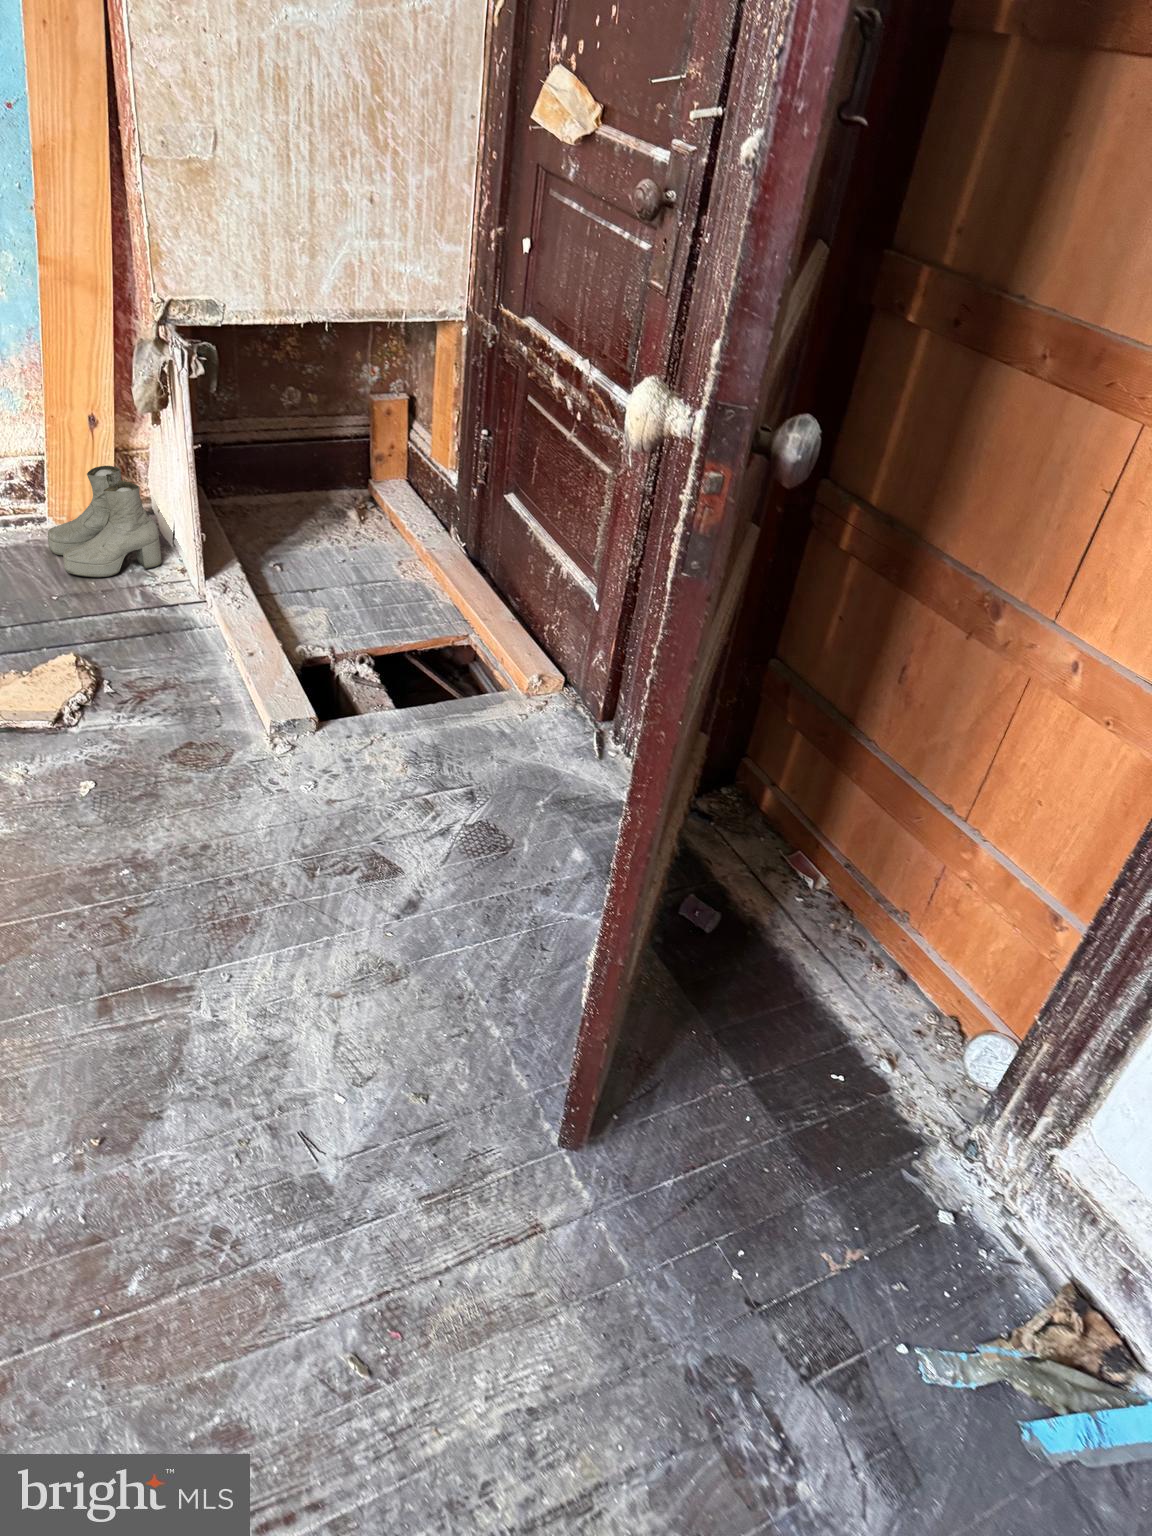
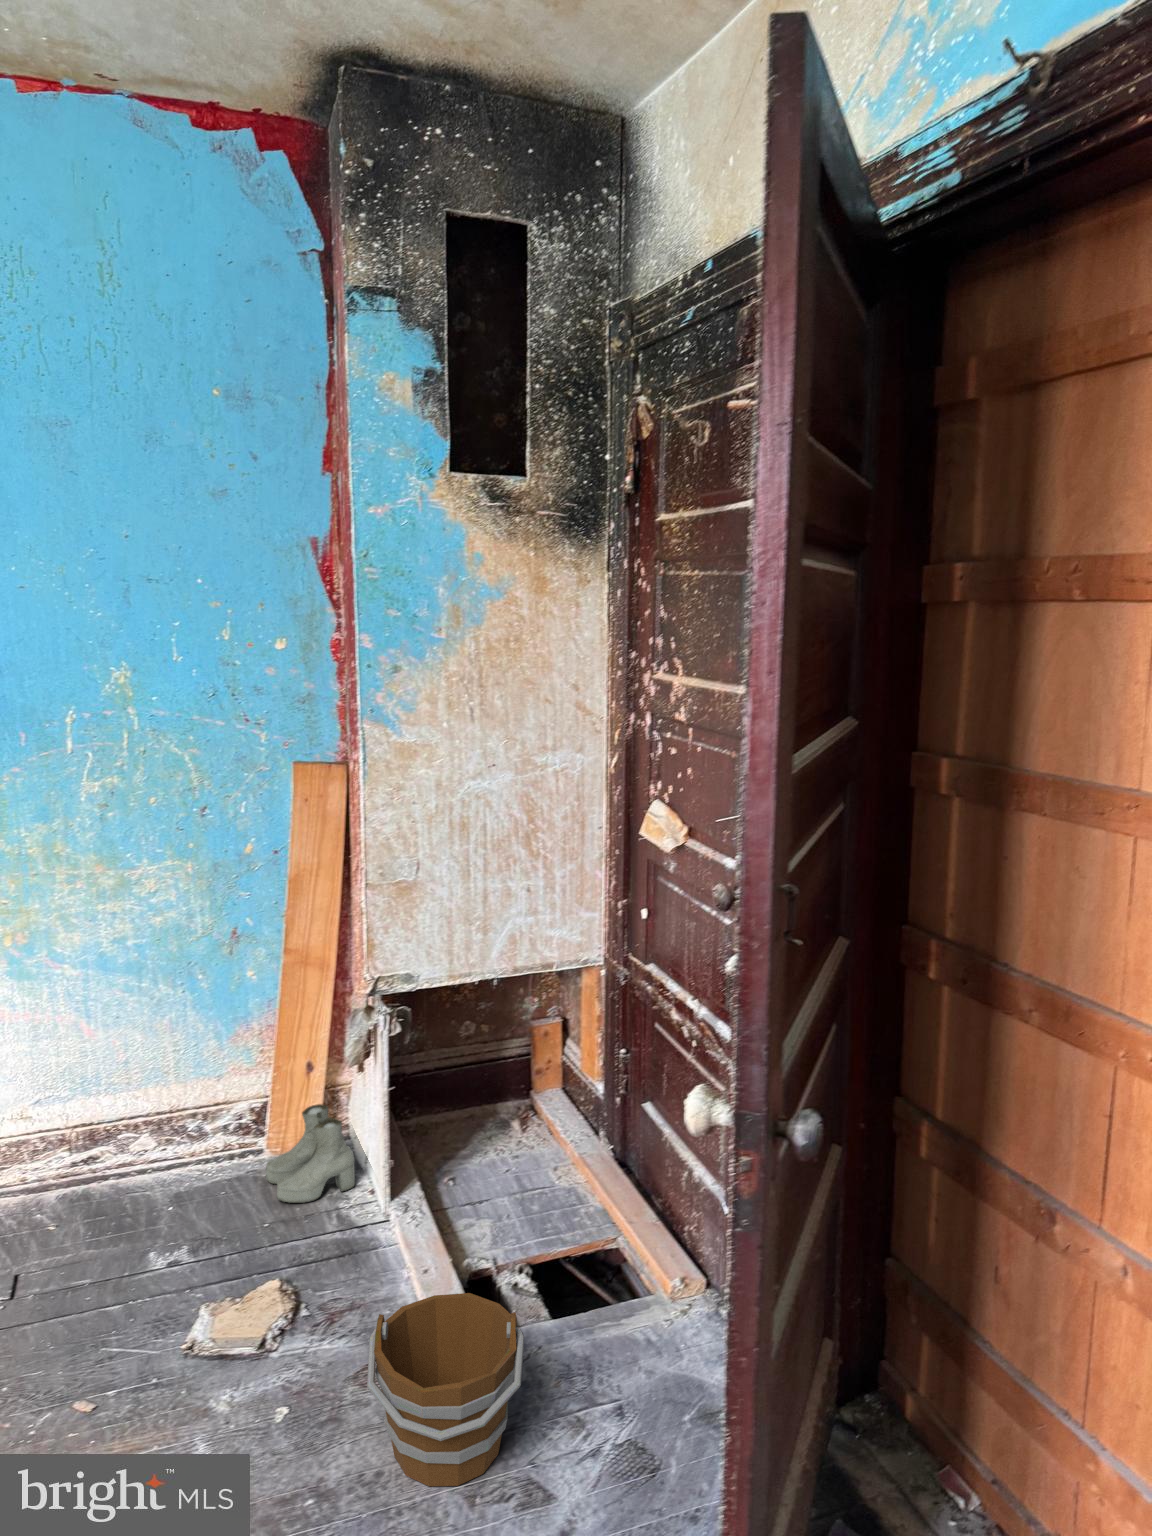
bucket: none [185,672,371,859] -> present [367,1293,524,1486]

